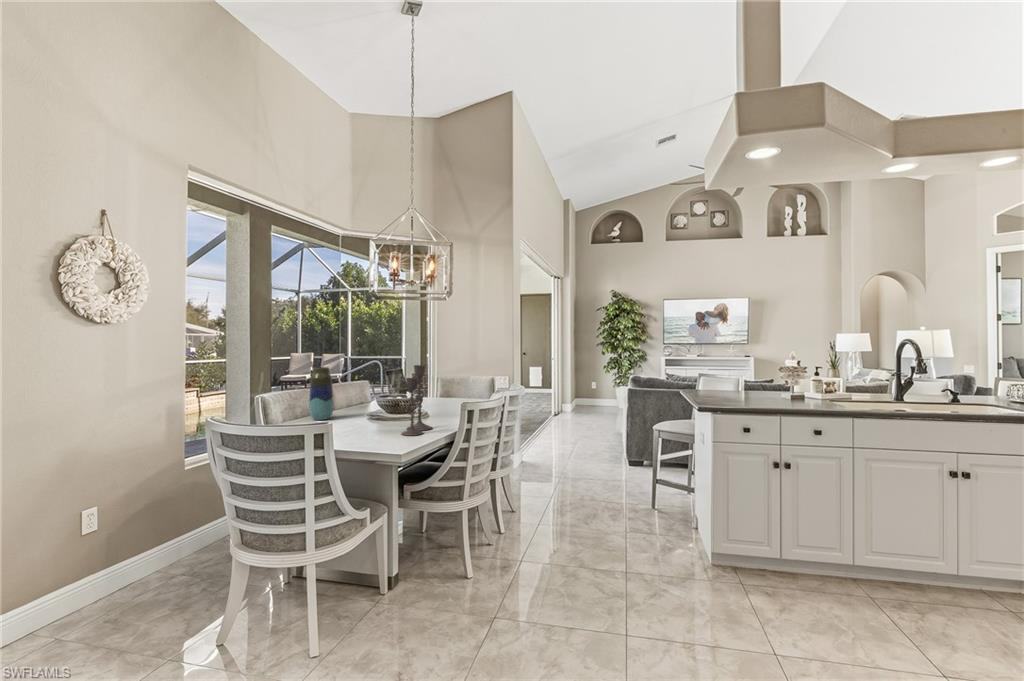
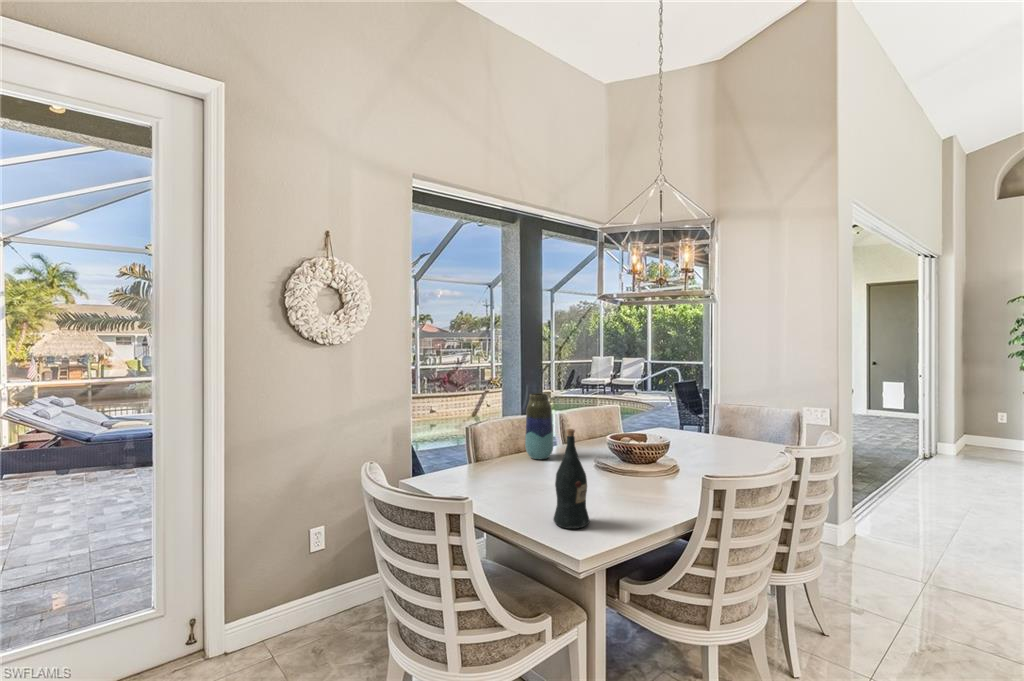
candlestick: present [401,365,432,436] -> none [616,401,670,510]
wine bottle: none [367,381,392,447] -> present [554,429,590,529]

